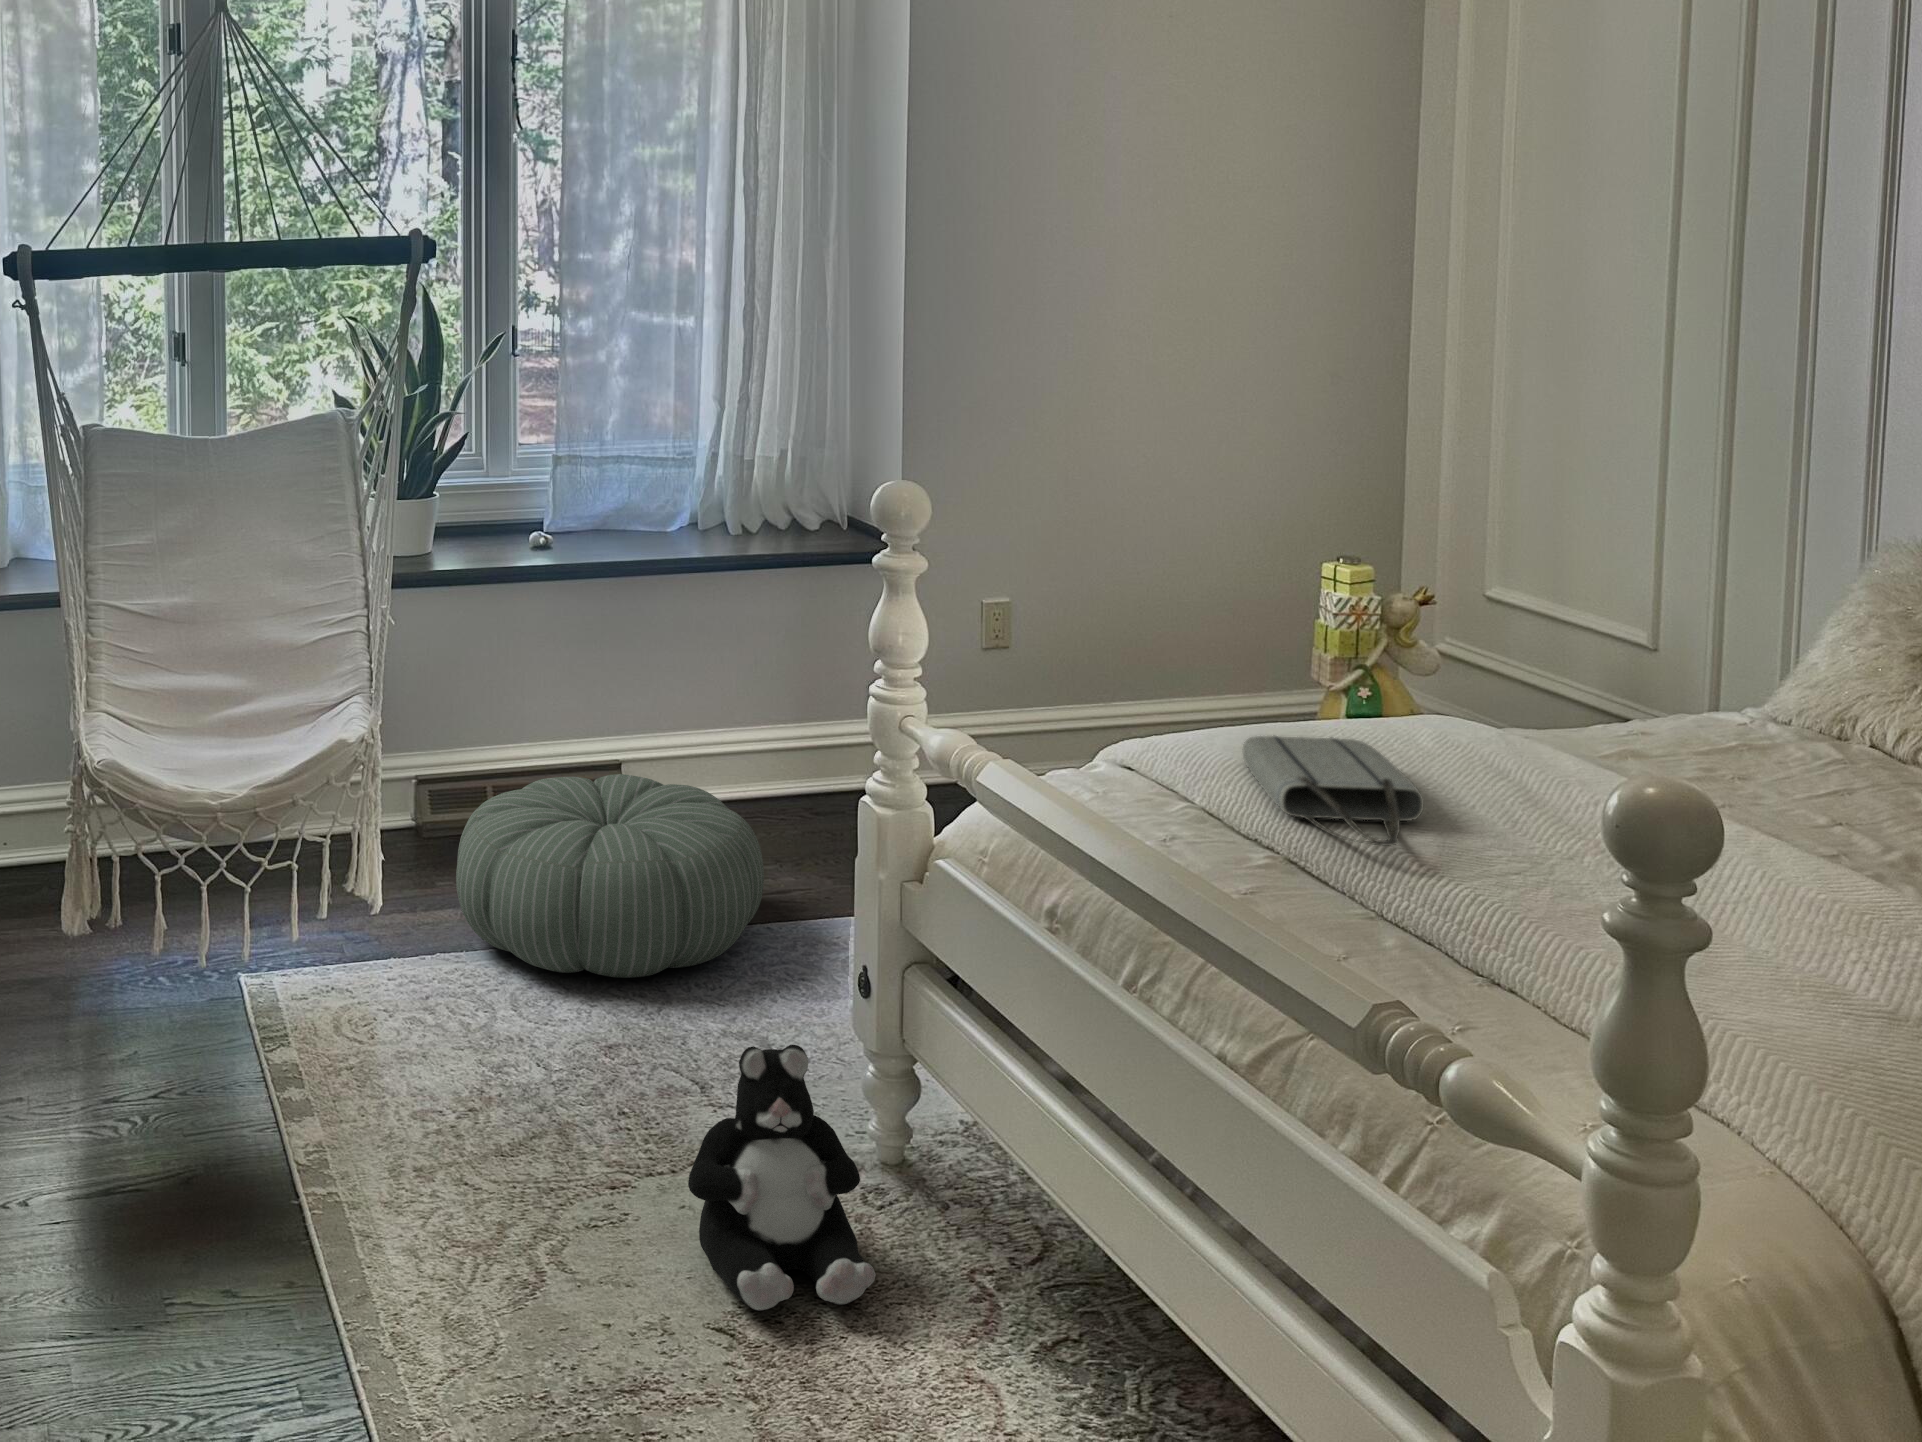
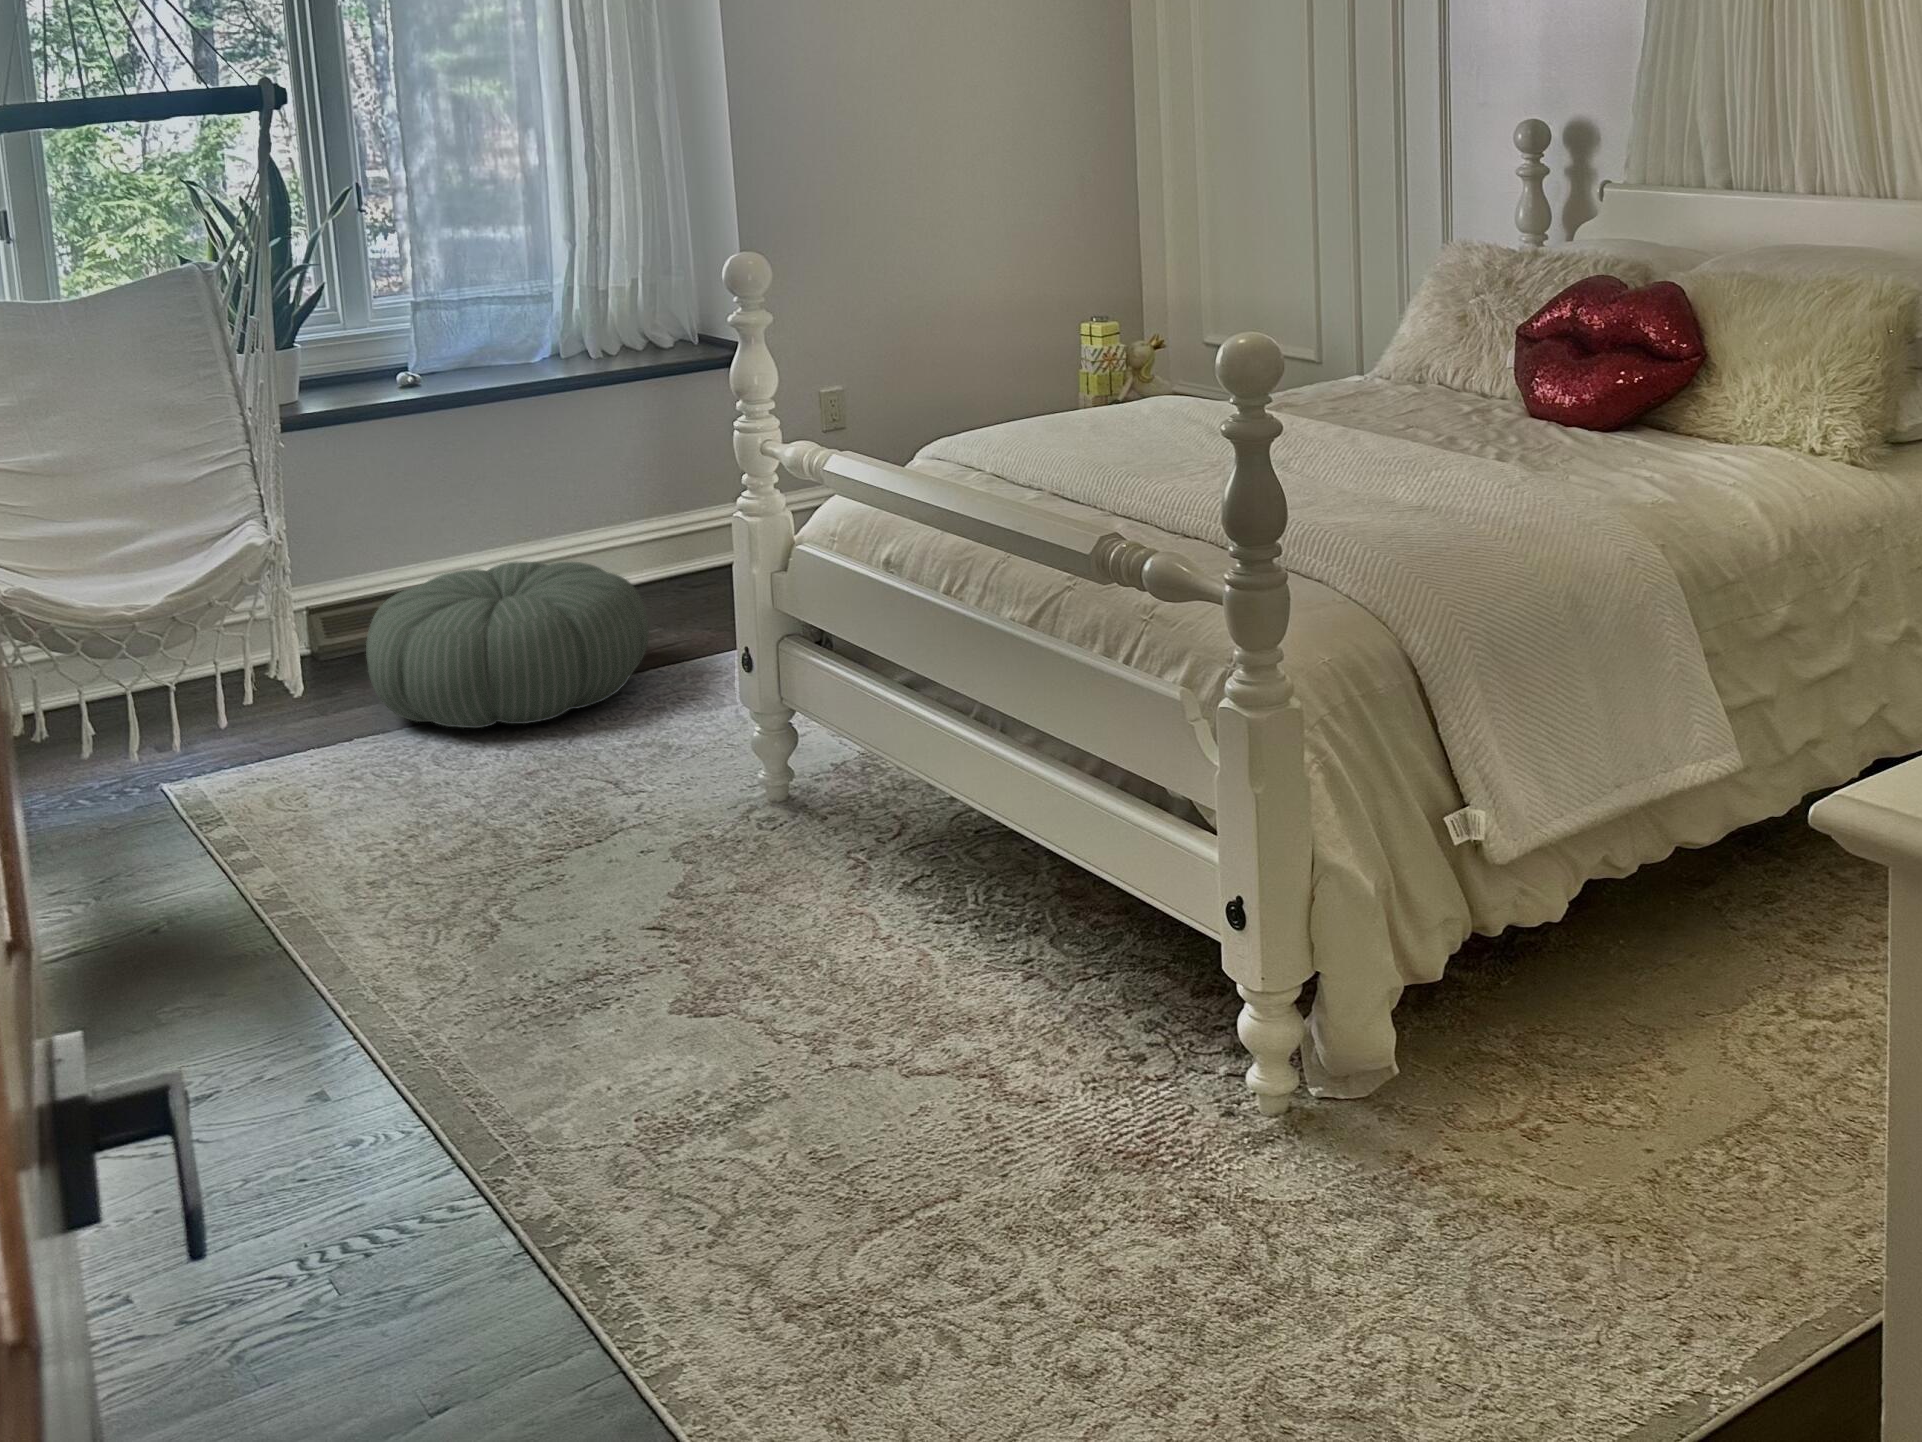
tote bag: present [1243,736,1424,846] -> none [1017,412,1145,470]
plush toy: present [688,1045,876,1310] -> none [614,705,773,909]

